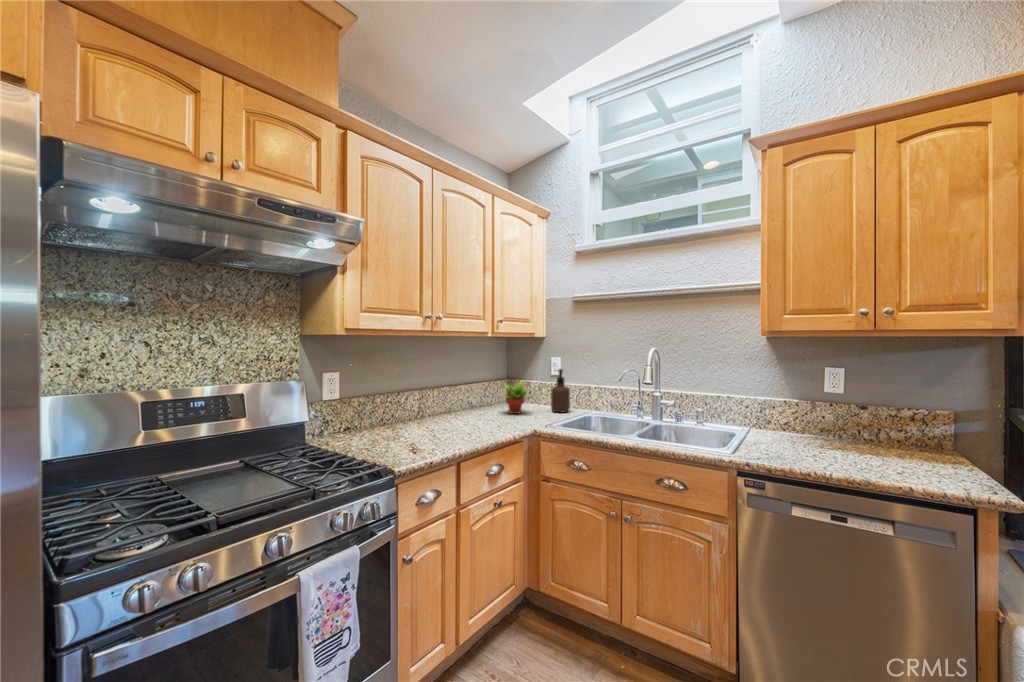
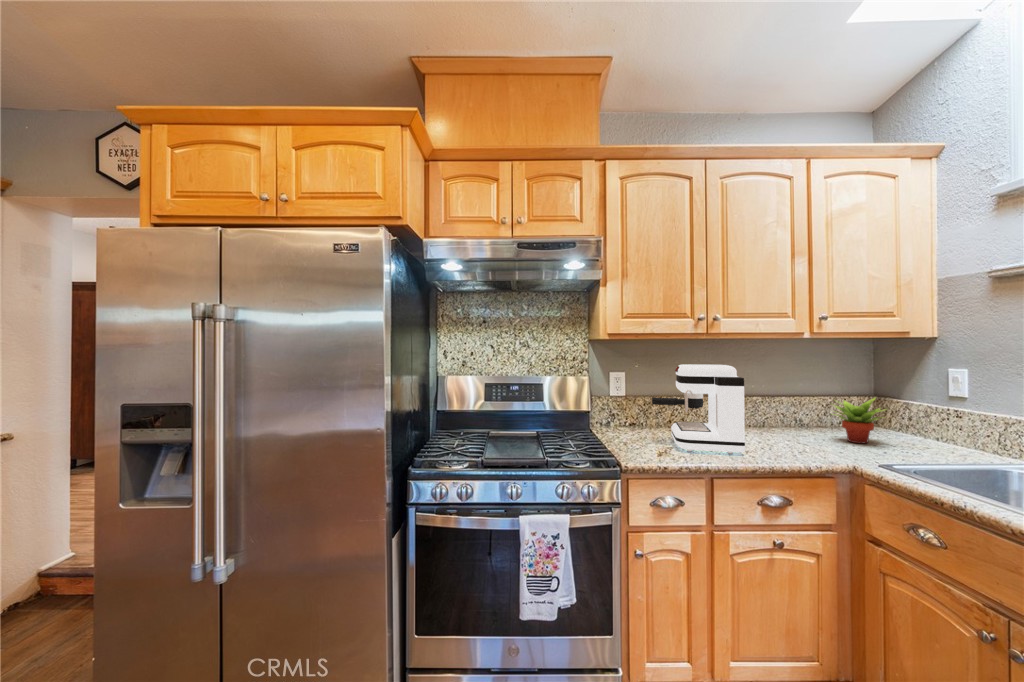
coffee maker: none [387,360,474,444] -> present [652,364,745,454]
soap dispenser: present [551,369,570,412] -> none [930,386,971,455]

